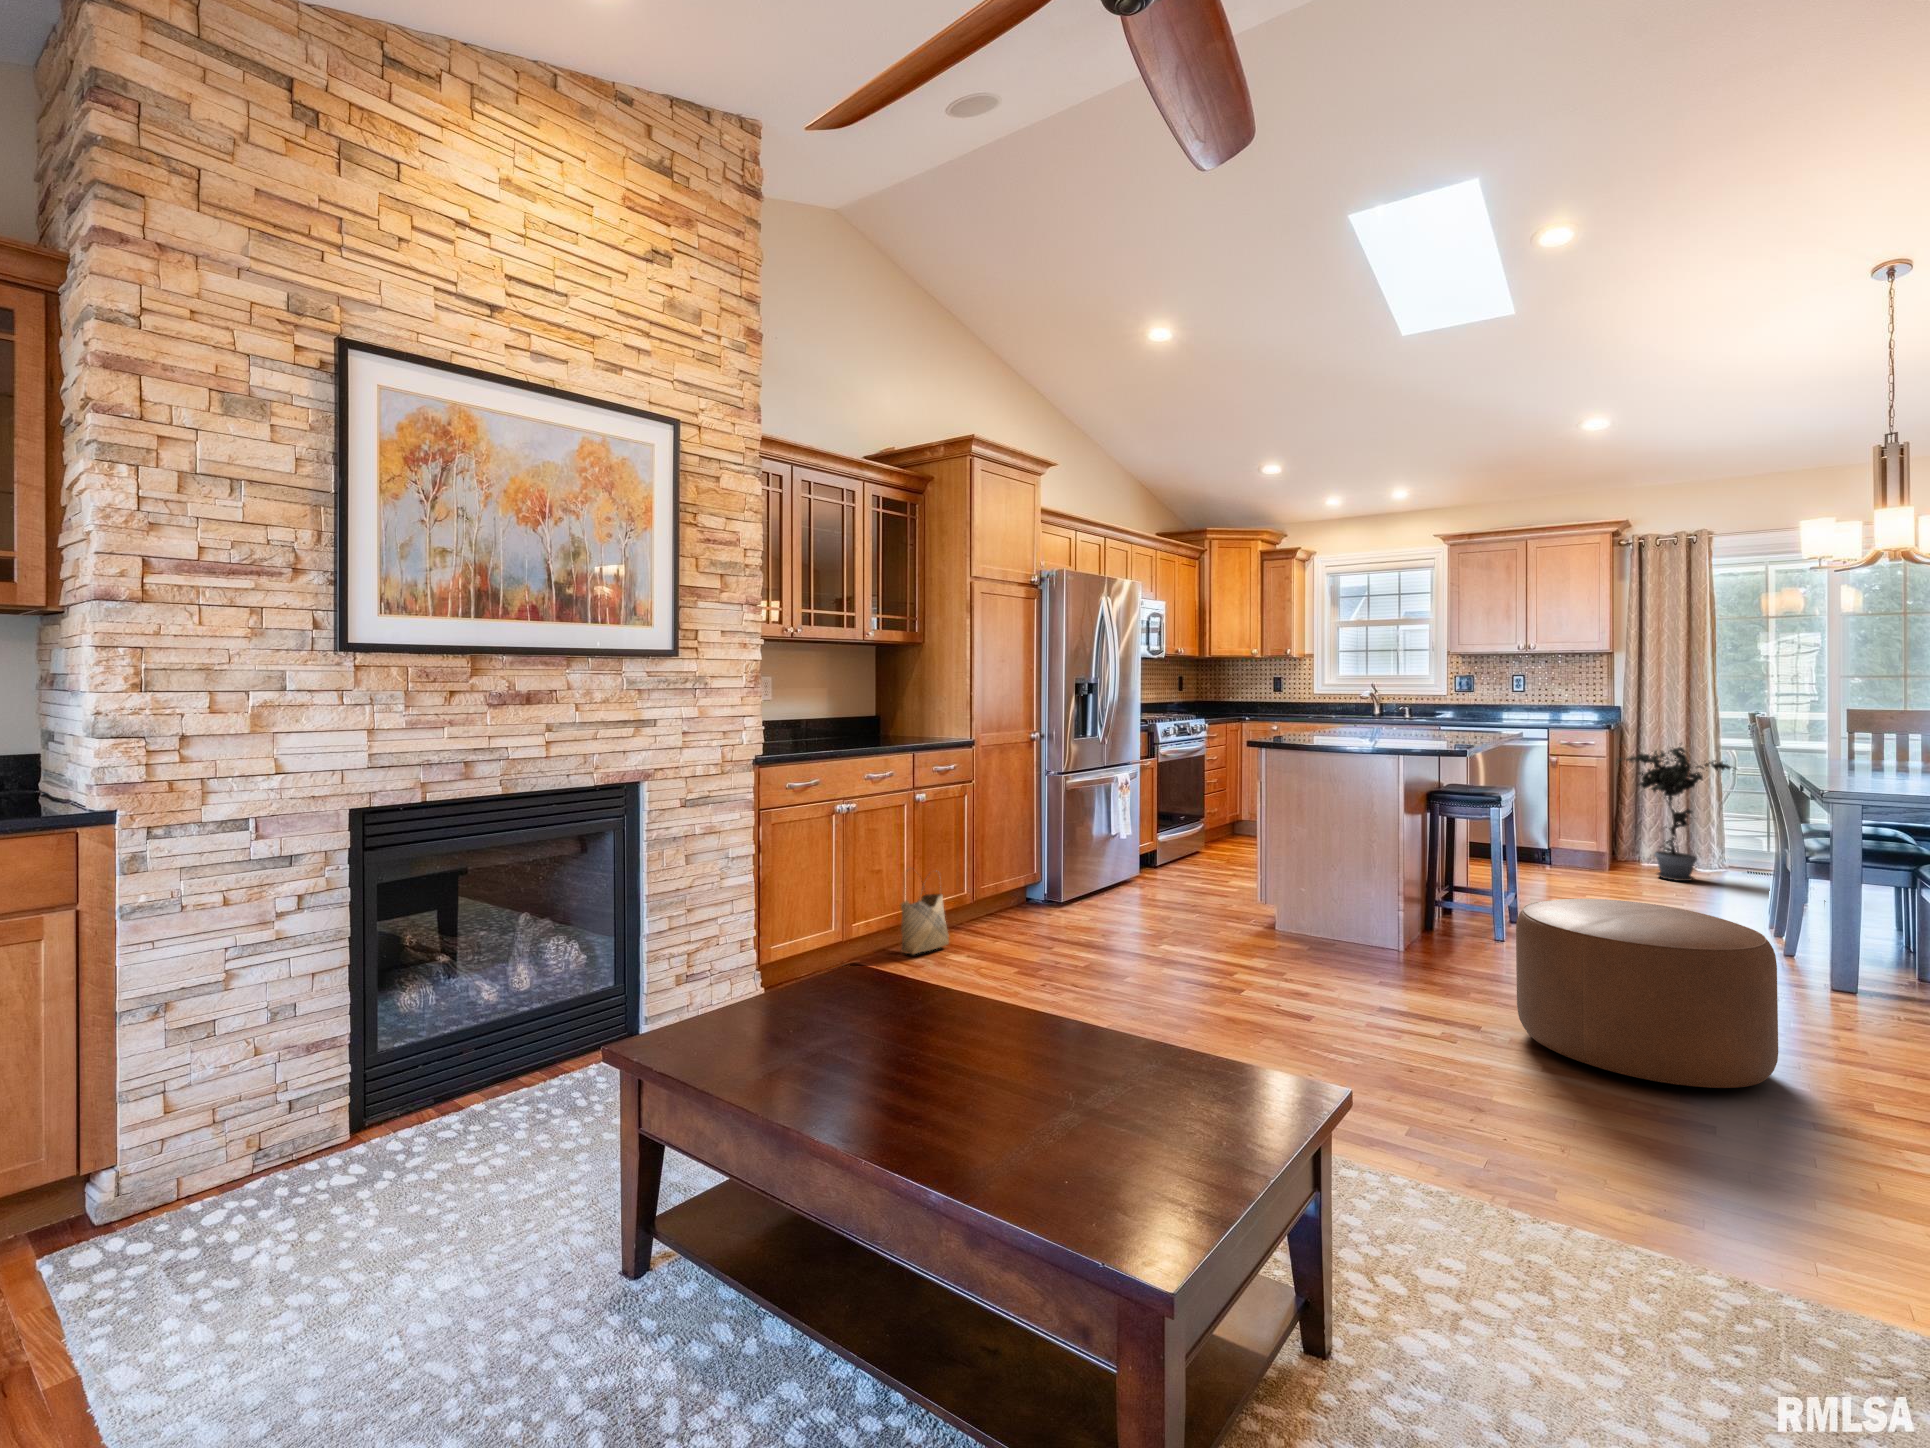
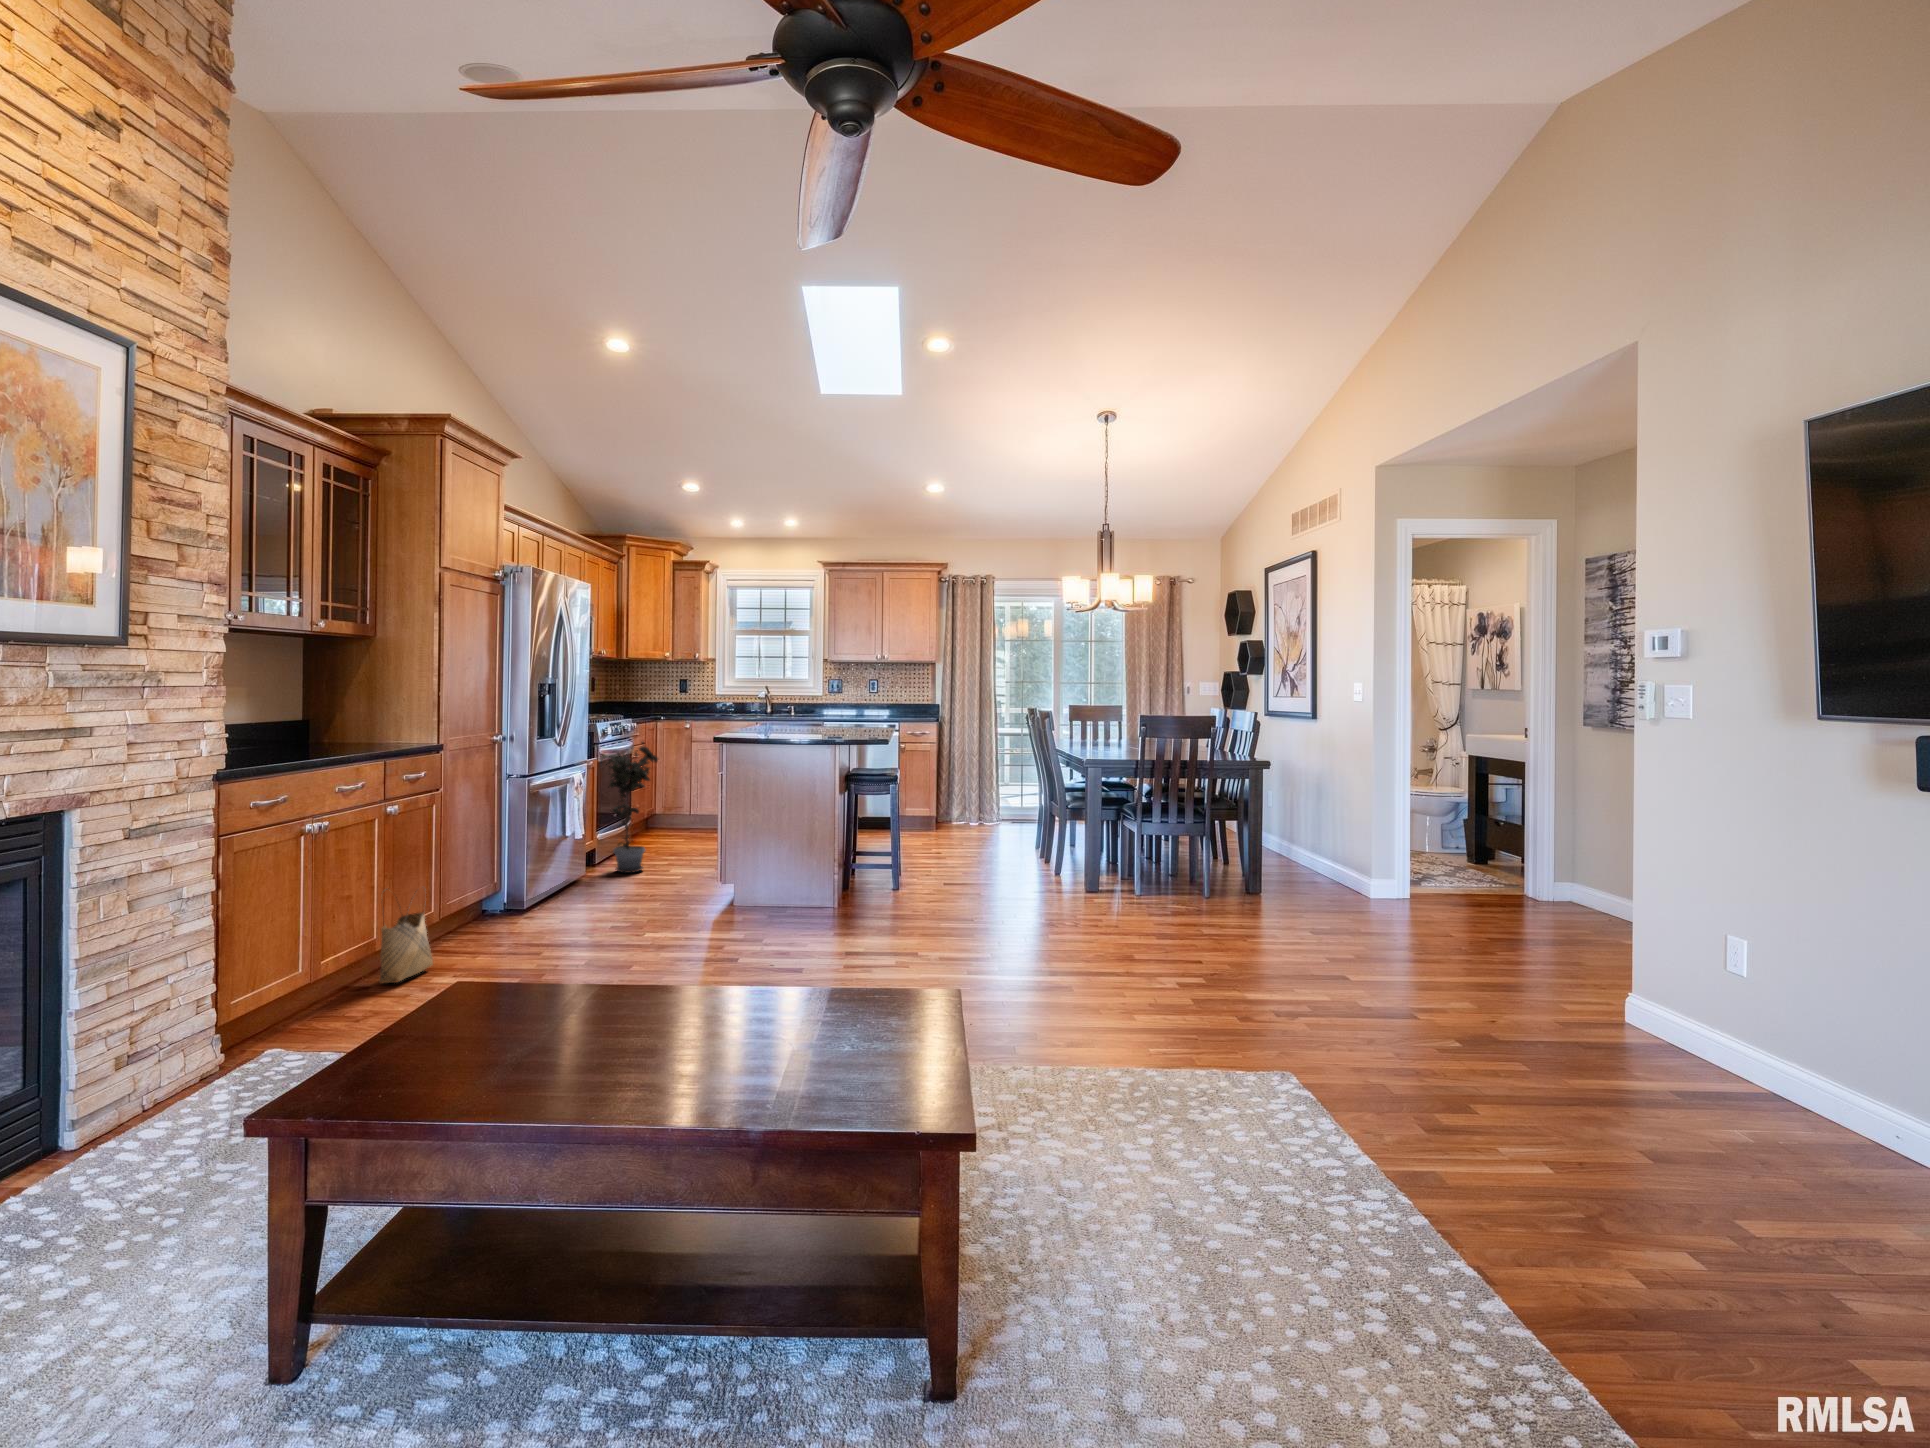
potted plant: present [1616,747,1736,881] -> present [603,742,658,873]
ottoman: present [1516,899,1778,1088] -> none [926,840,1061,952]

